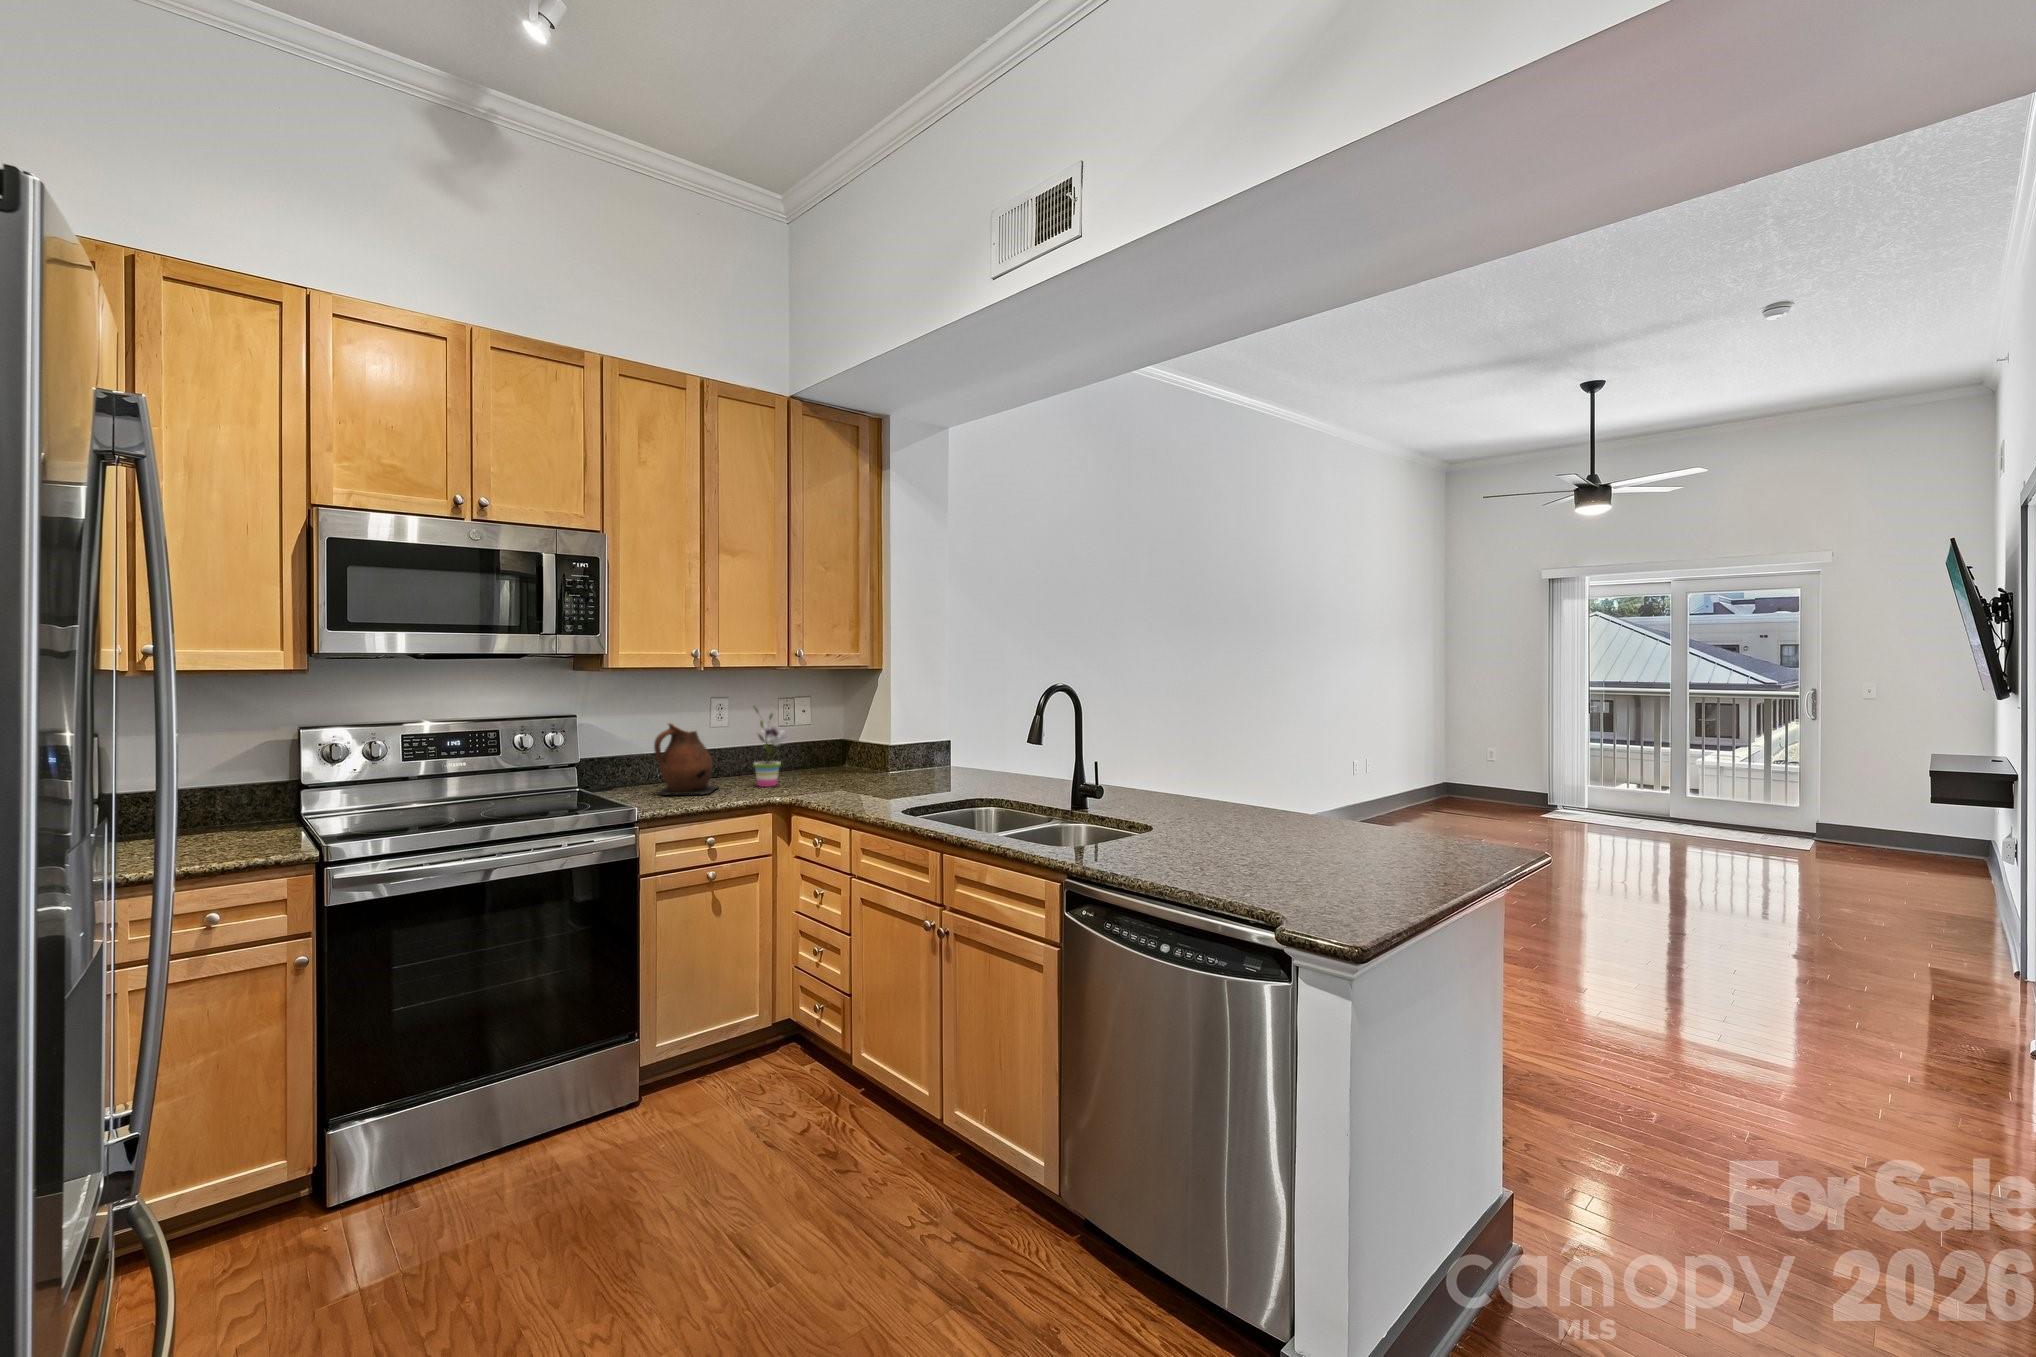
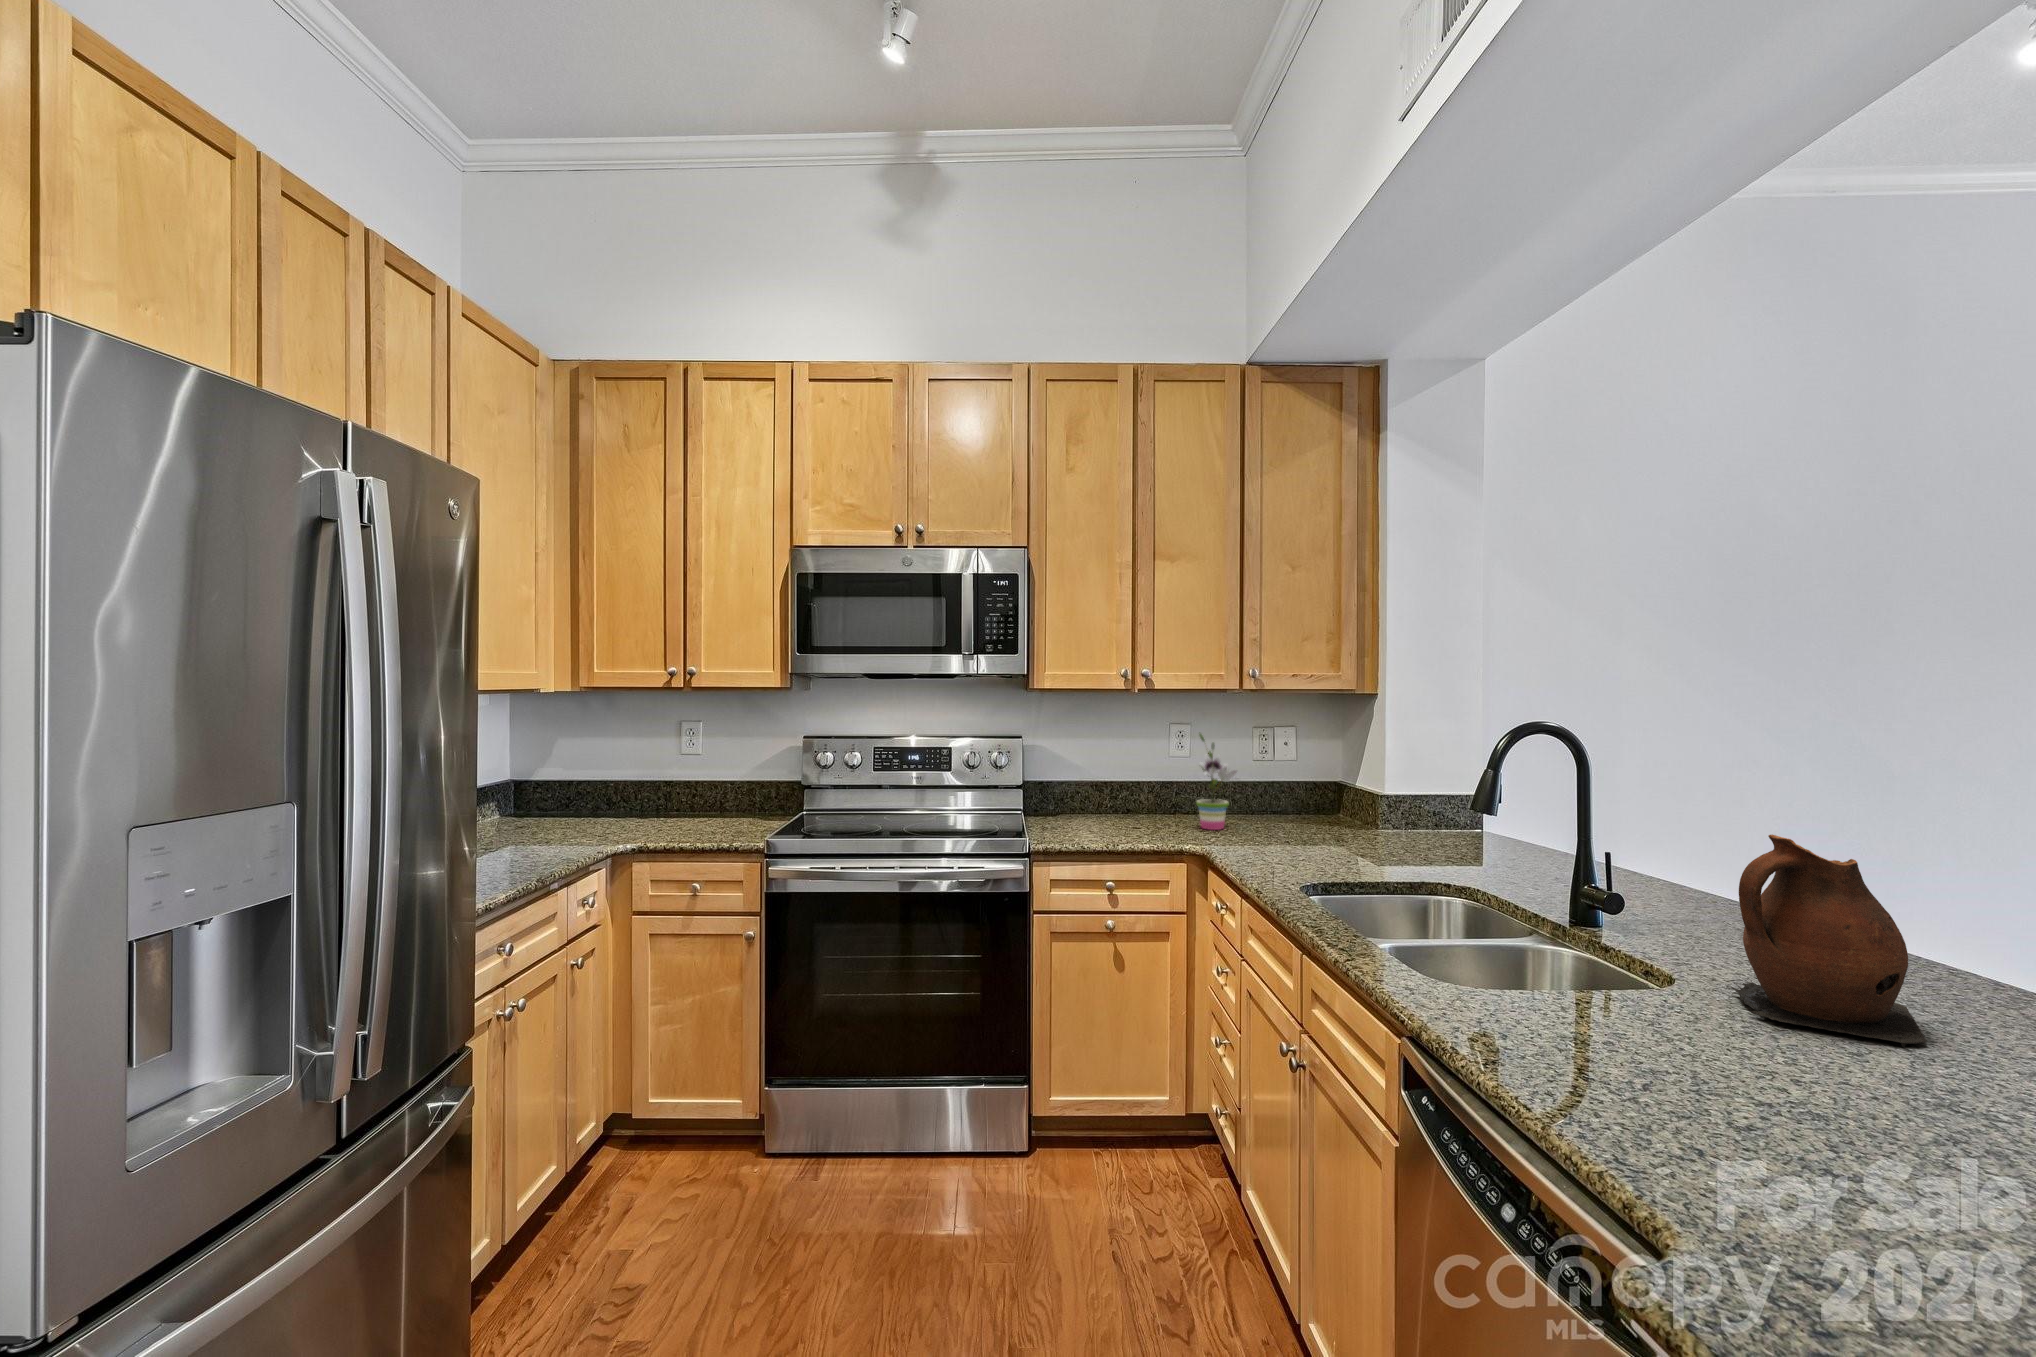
ceramic pitcher: present [654,723,718,795] -> present [1731,835,1927,1047]

